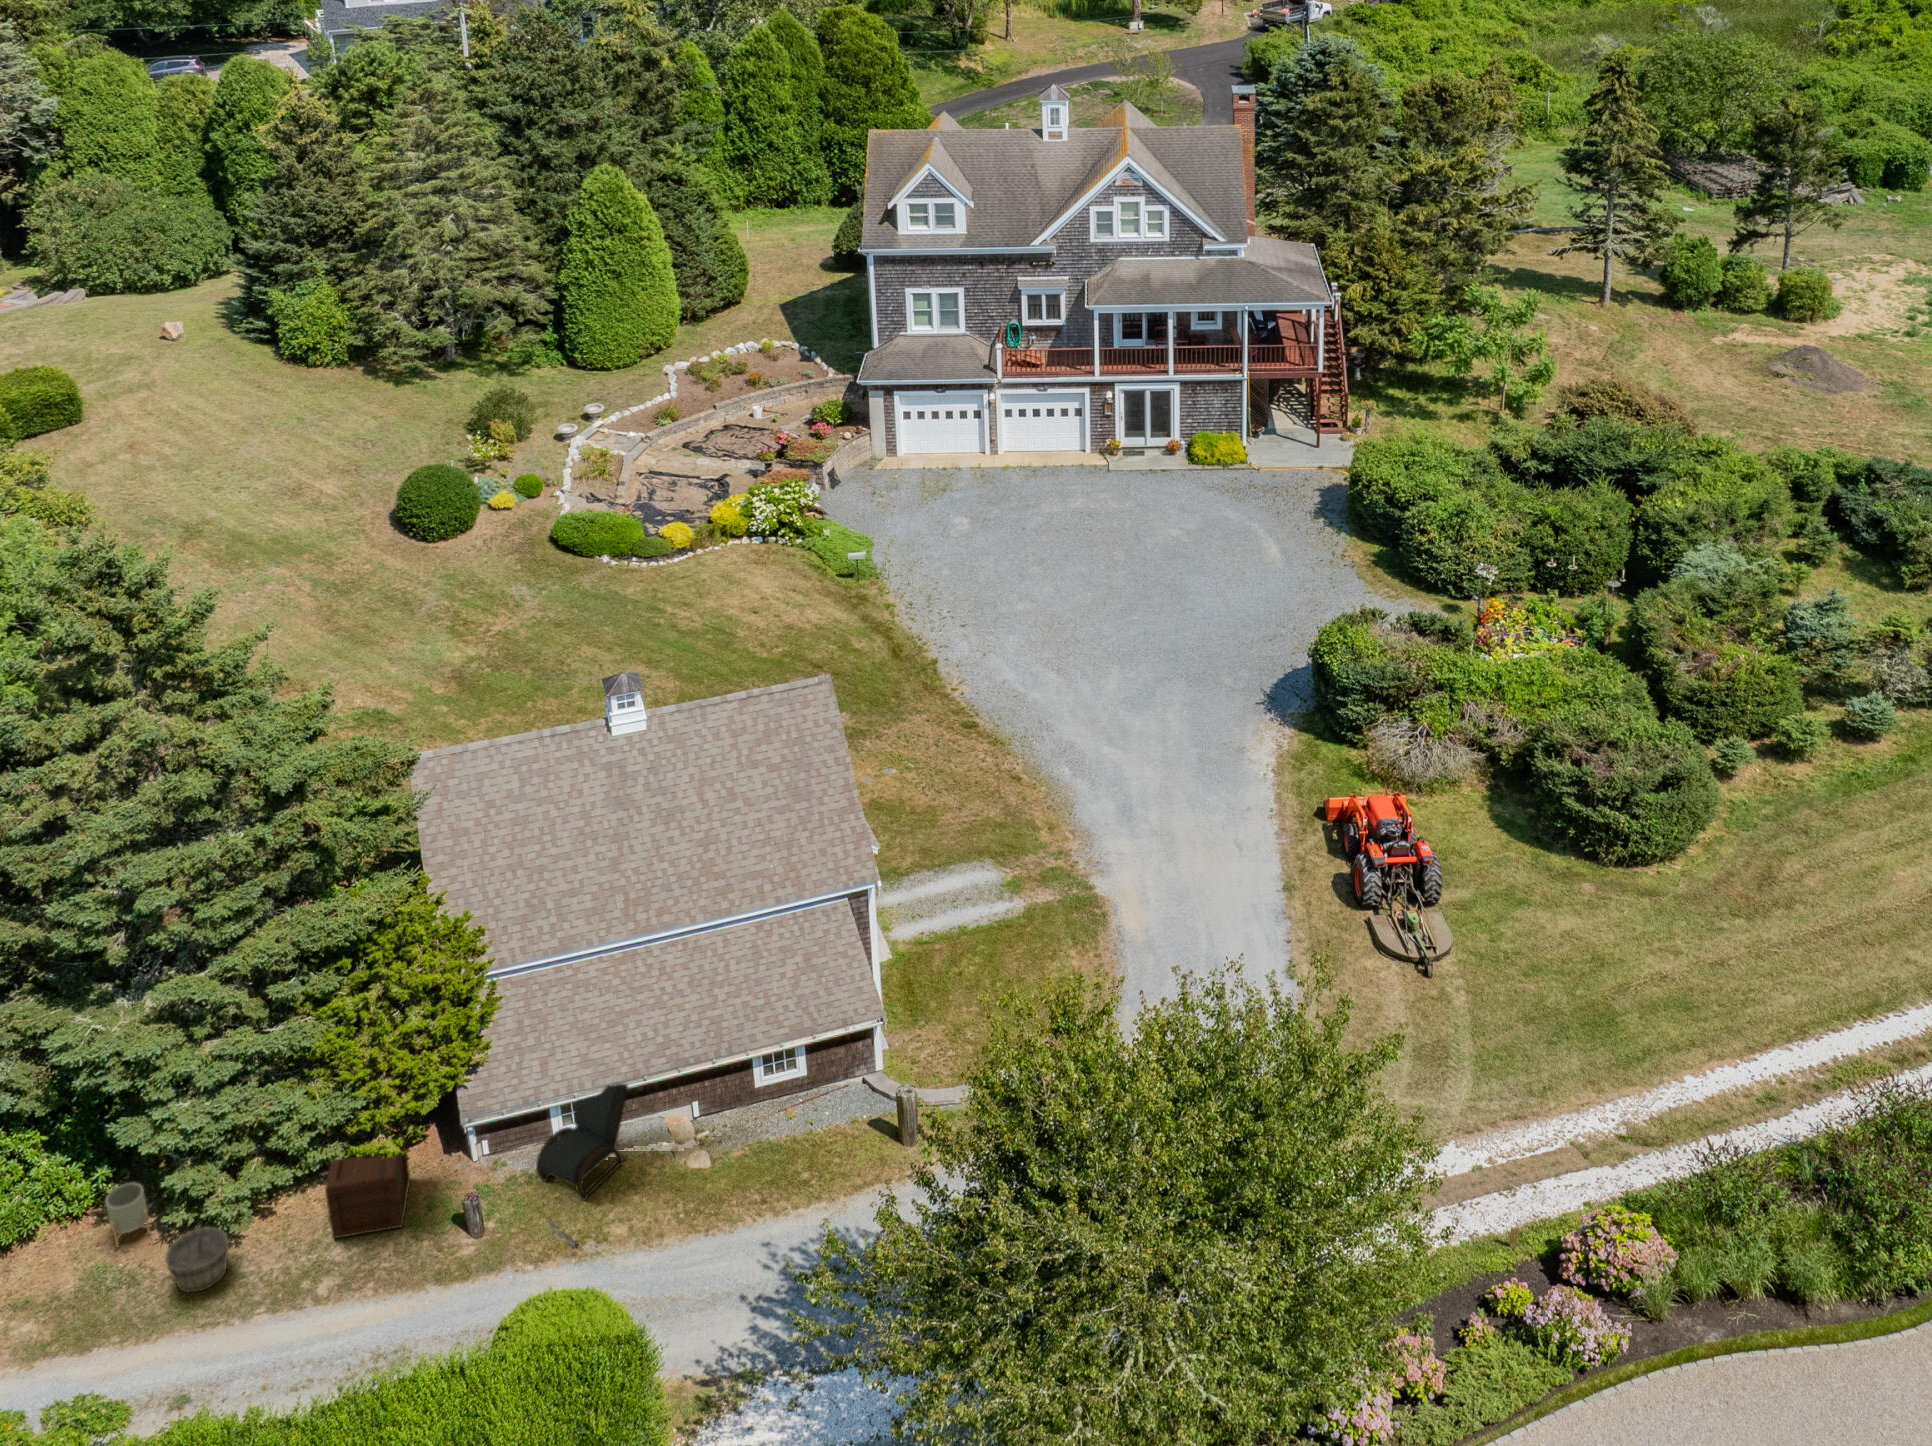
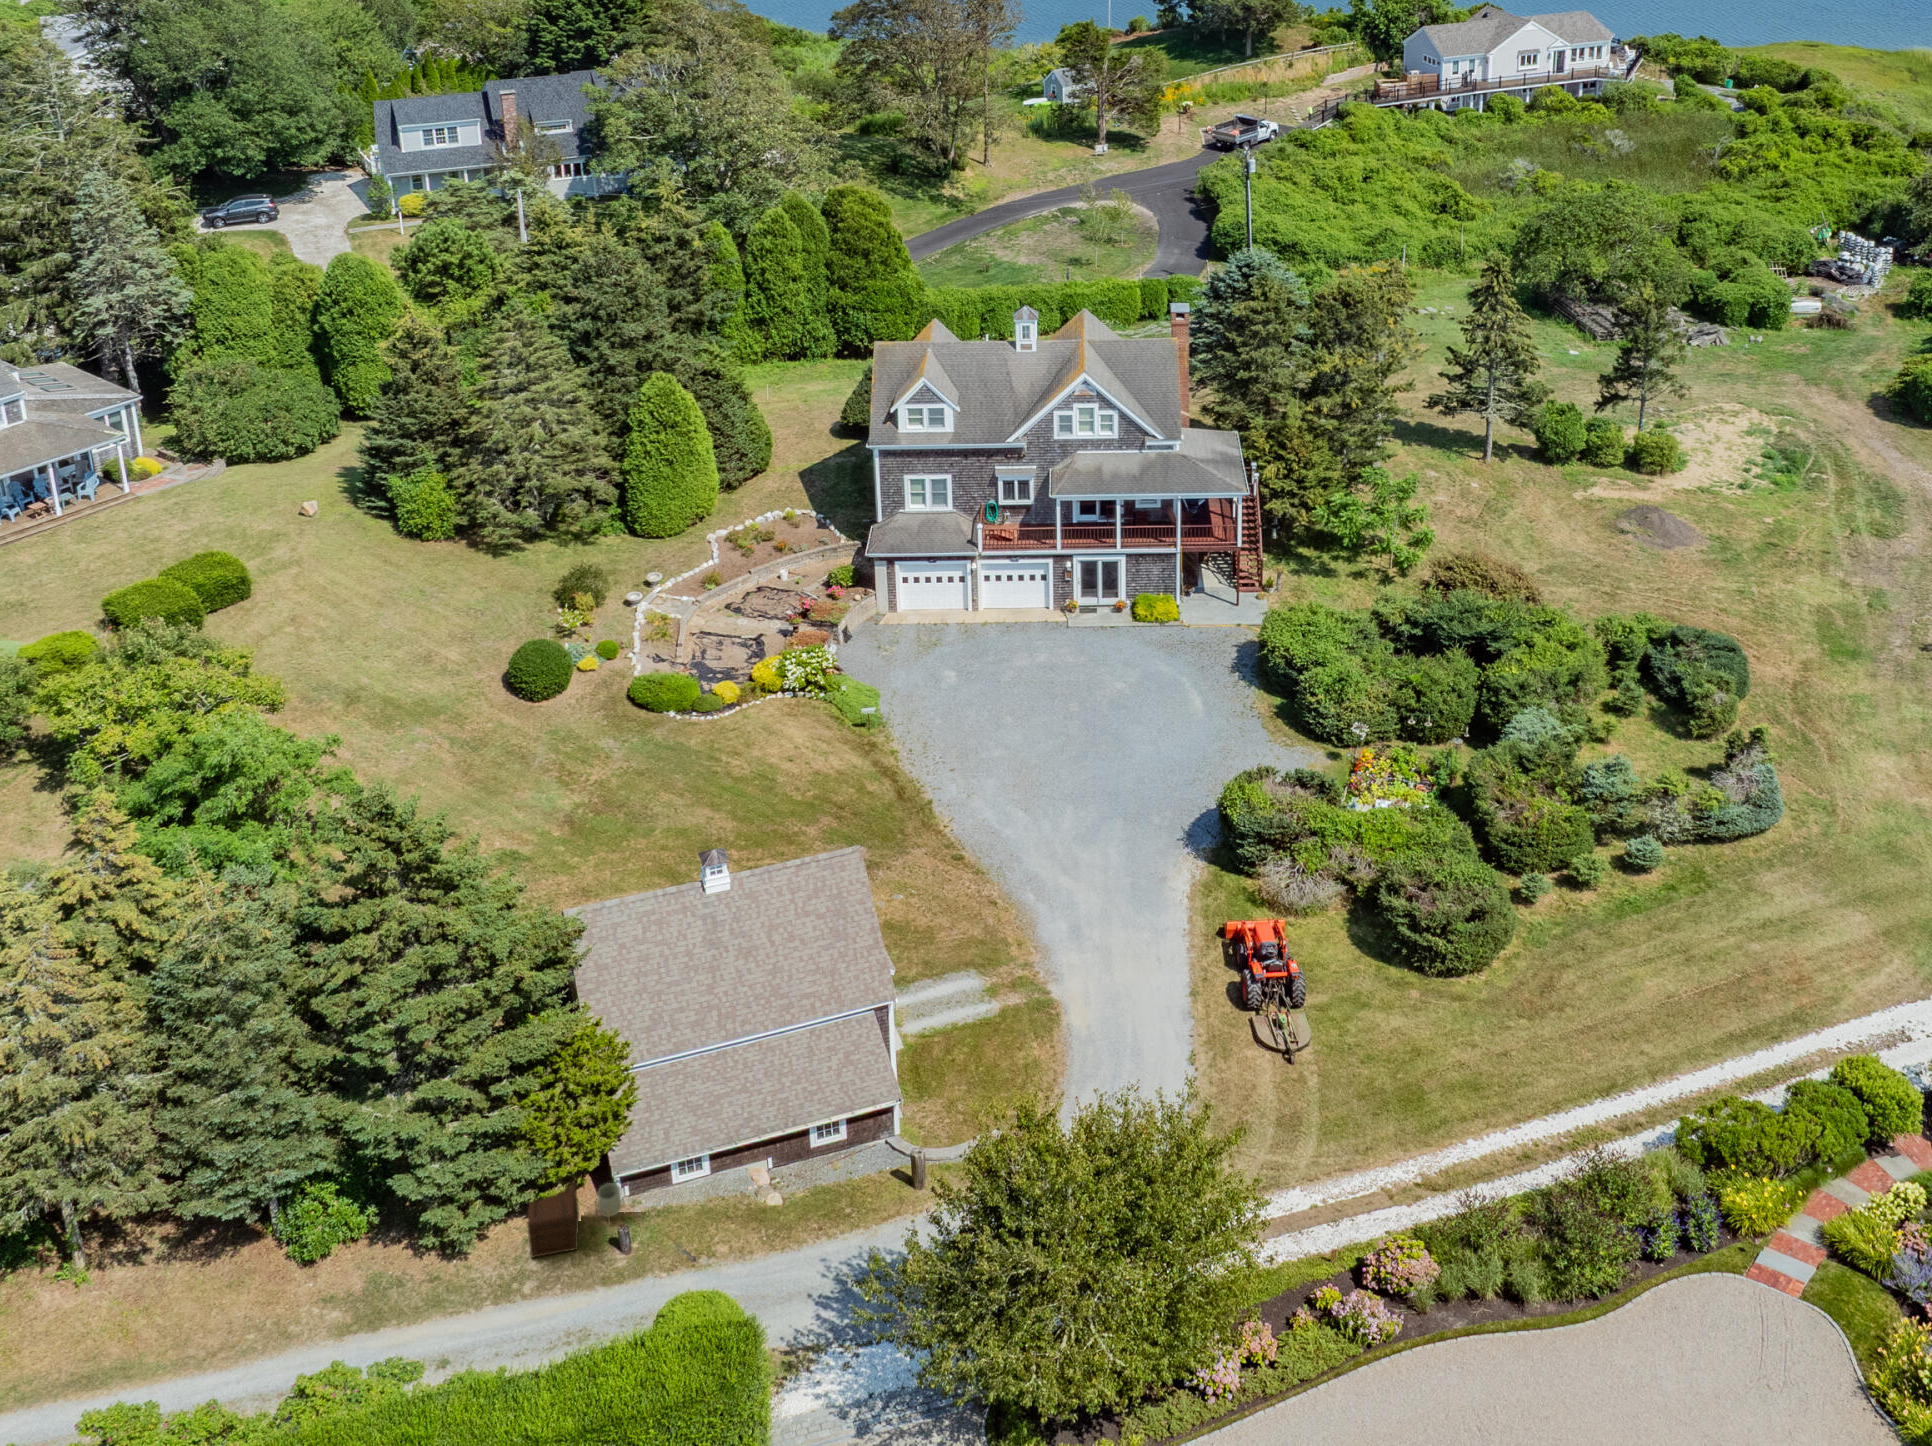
lounge chair: present [536,1084,628,1200] -> none [666,1137,729,1231]
planter: present [106,1183,151,1247] -> present [595,1183,624,1224]
wooden bucket: present [165,1227,228,1292] -> none [423,1250,464,1295]

